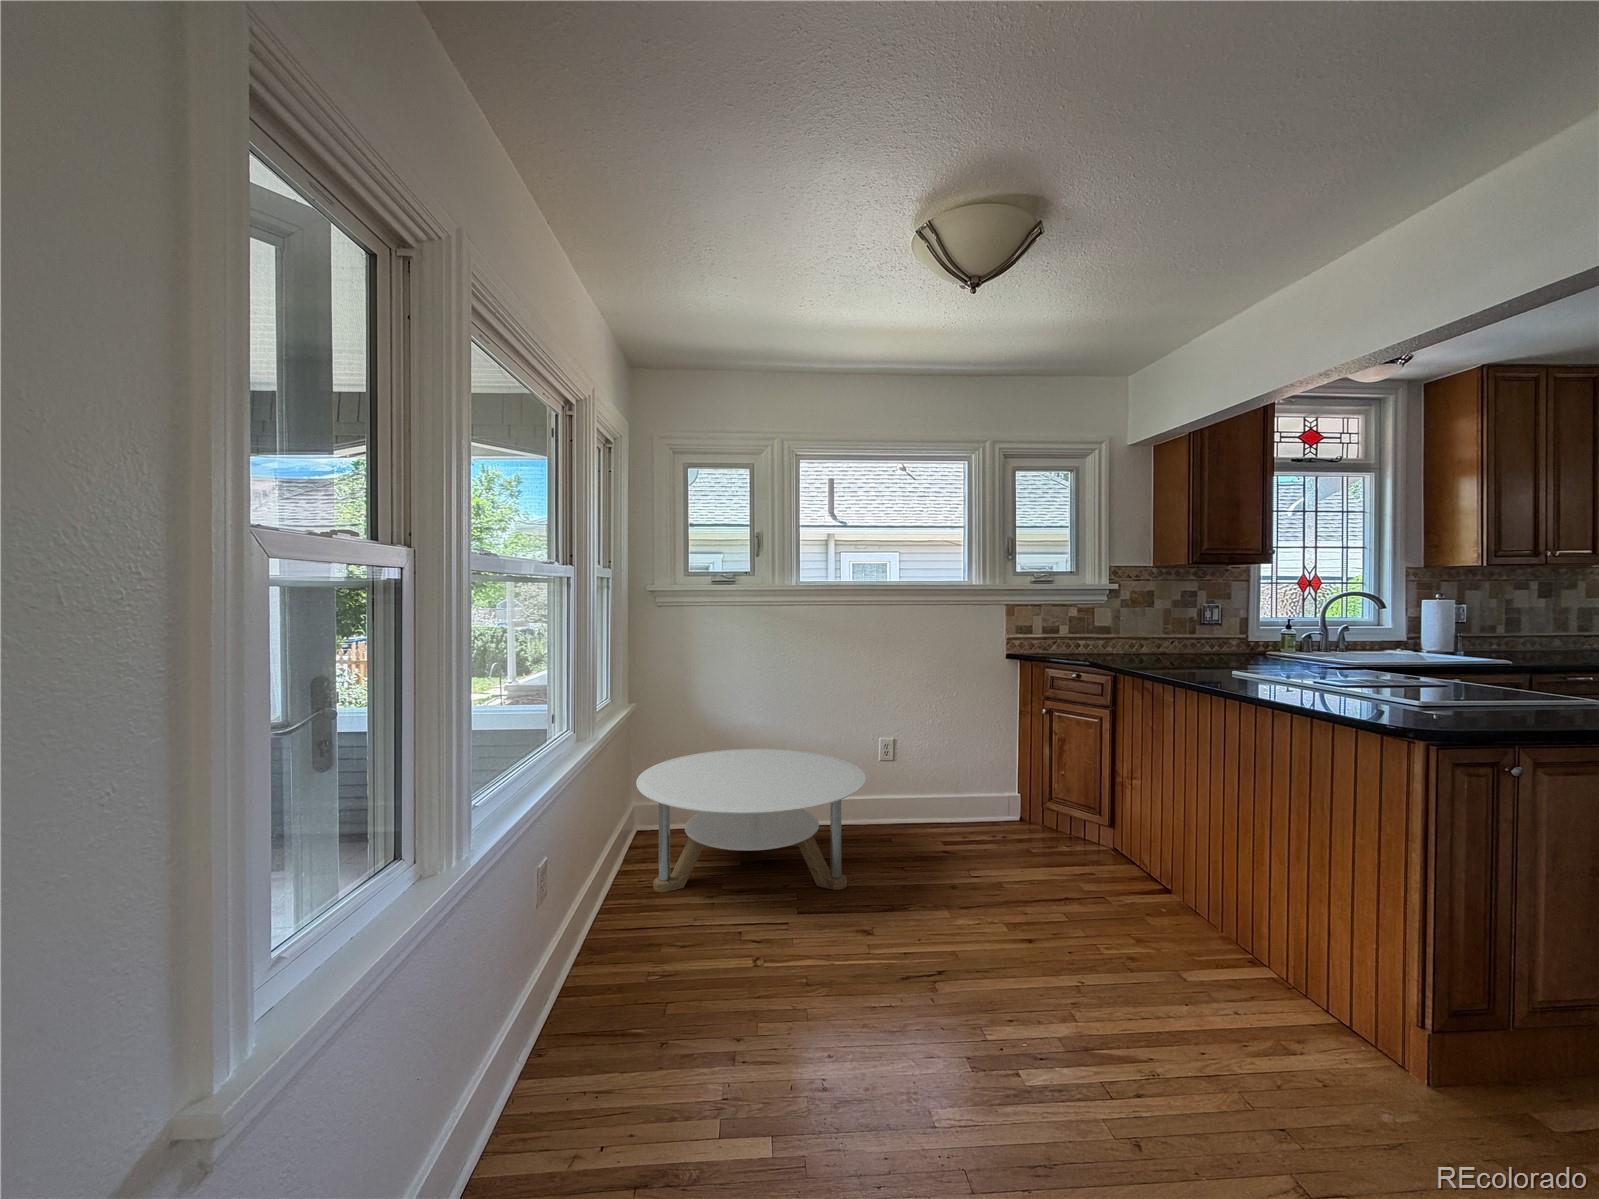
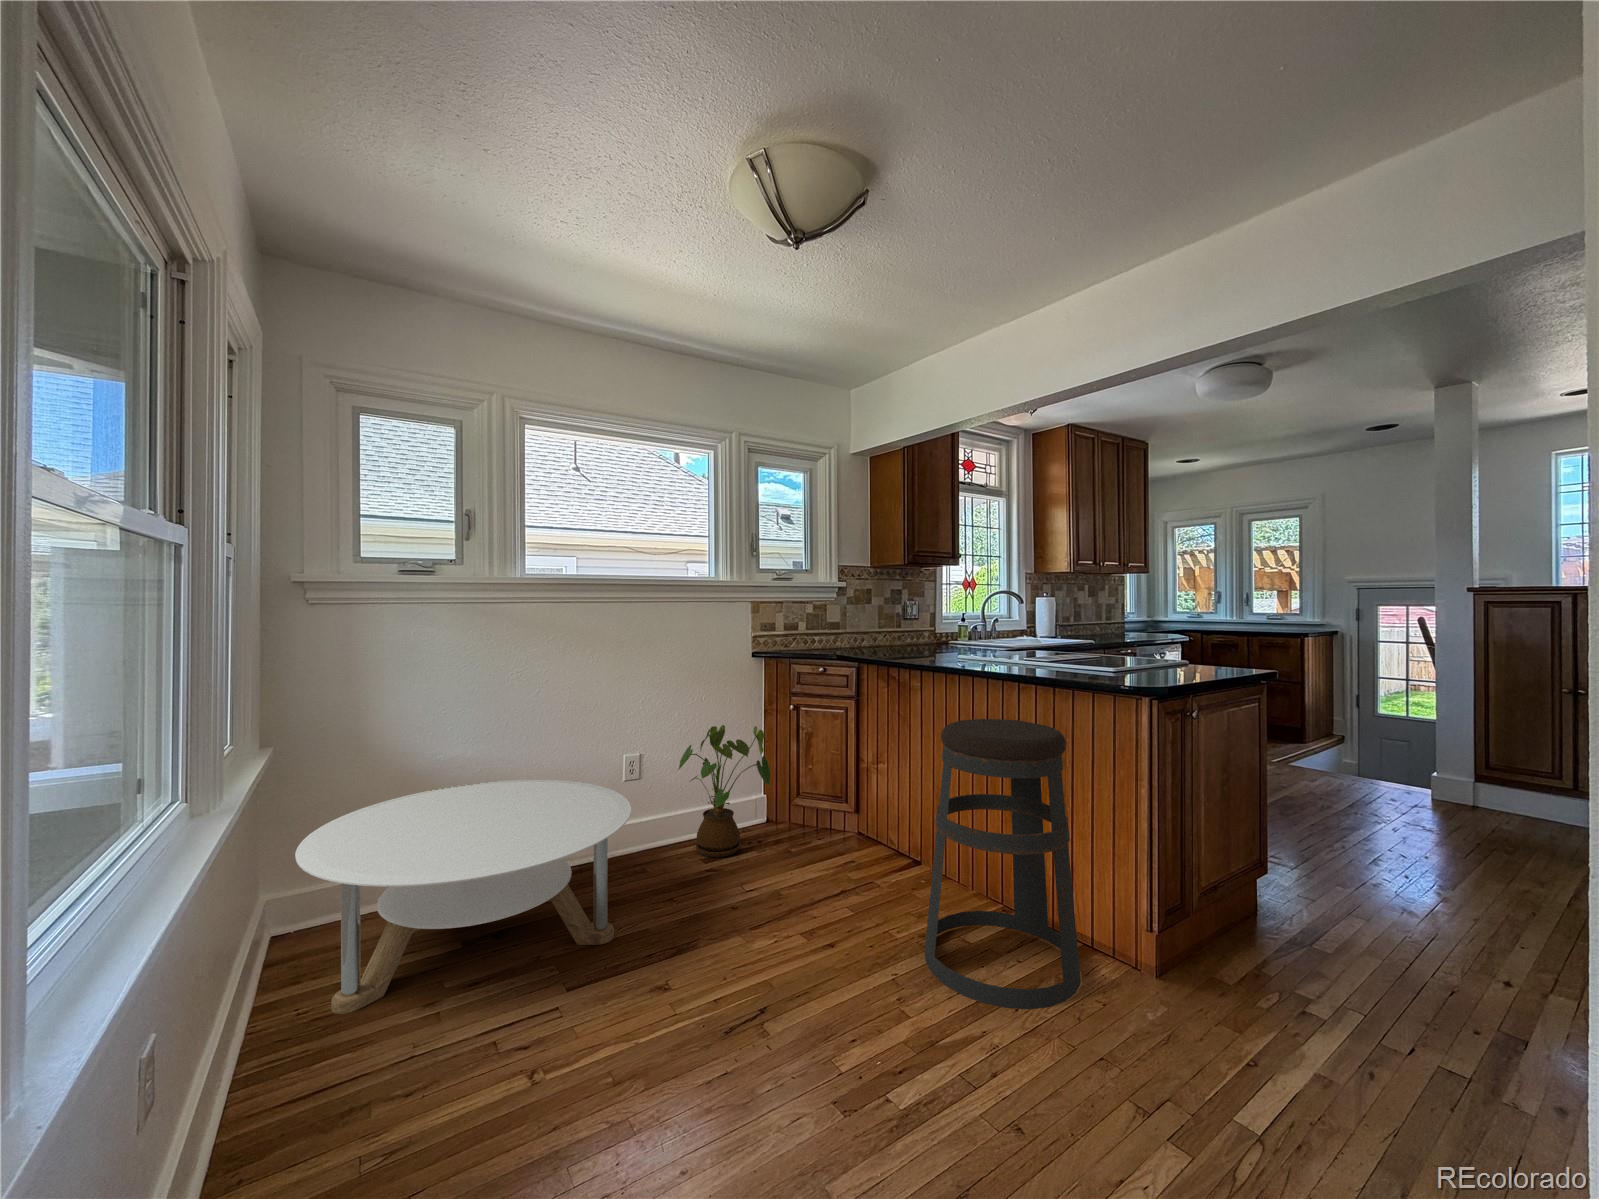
house plant: none [923,722,1013,845] -> present [678,725,770,857]
bar stool: none [1120,738,1304,1050] -> present [924,719,1081,1009]

